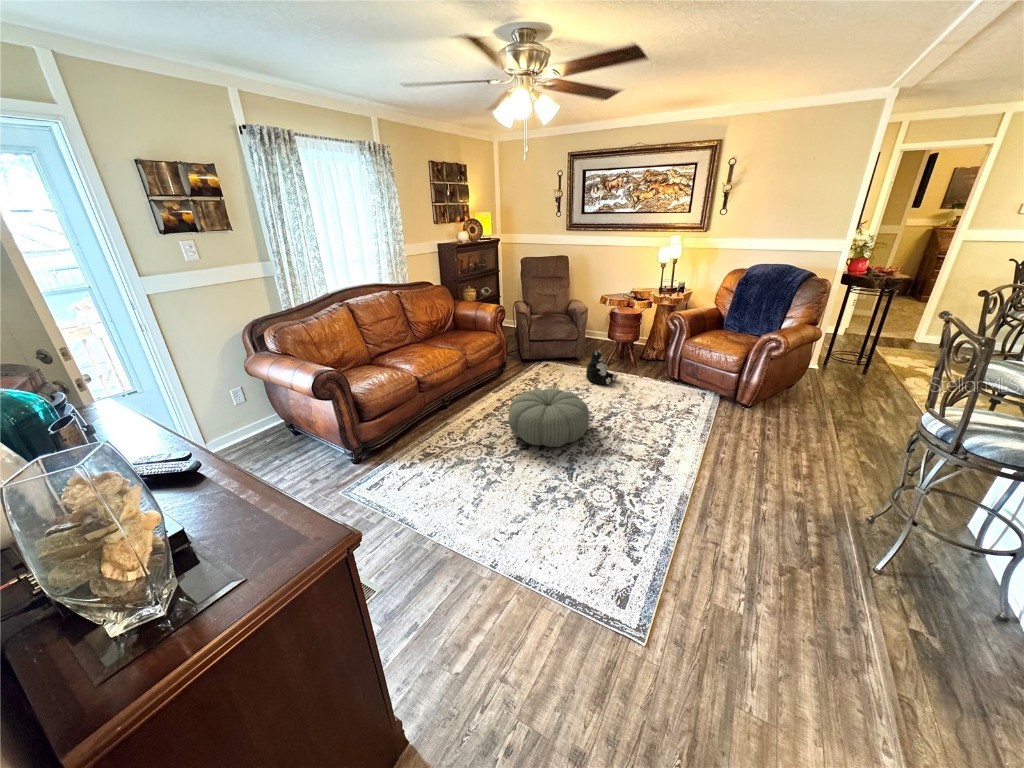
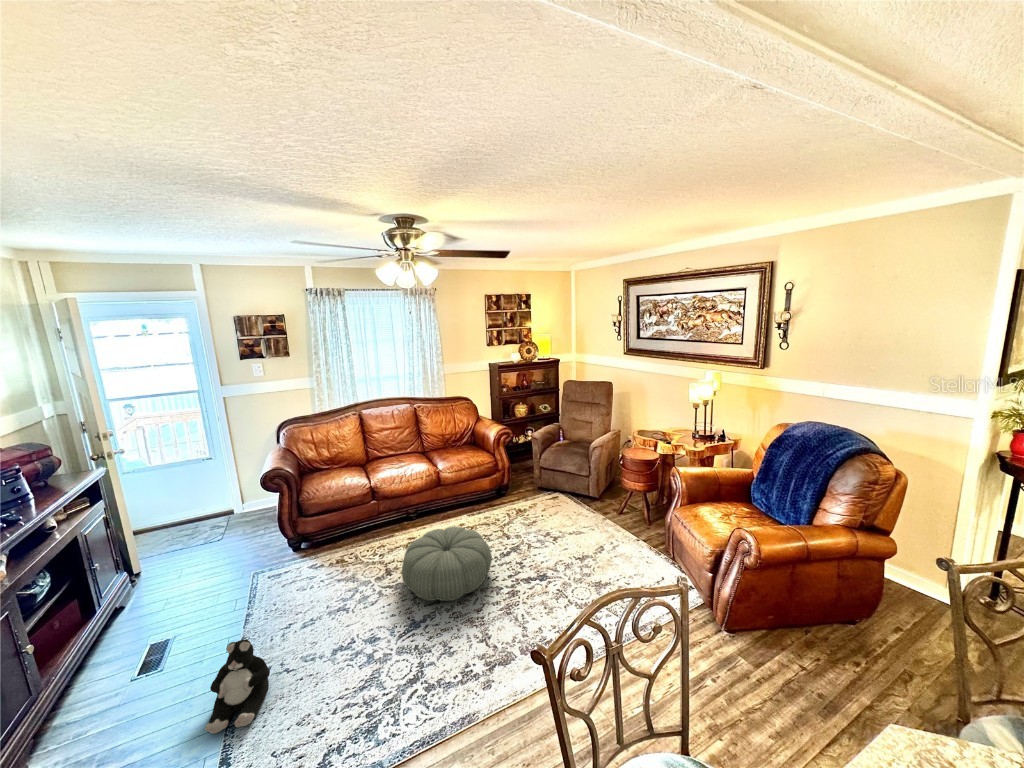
plush toy: present [586,349,618,385] -> present [205,639,270,734]

